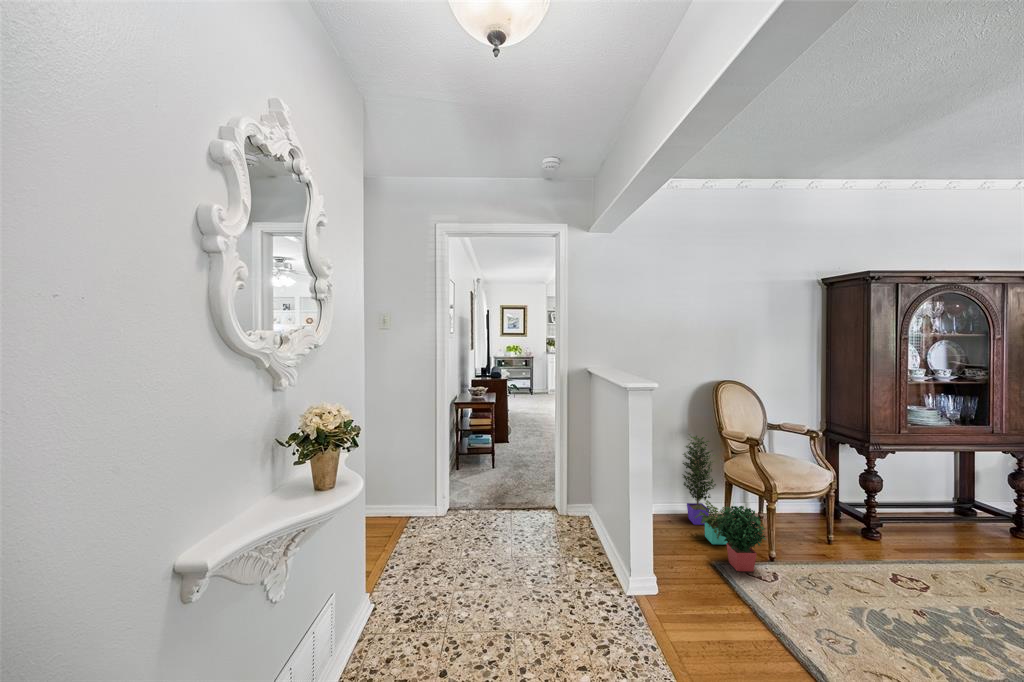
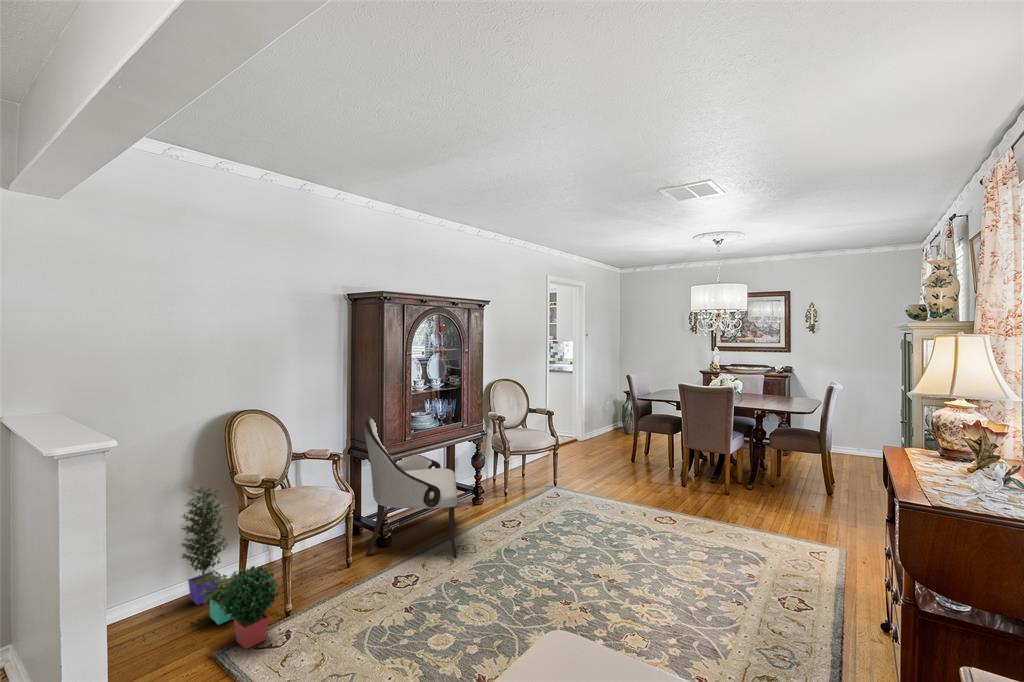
armchair: none [846,402,991,585] -> present [364,417,457,557]

